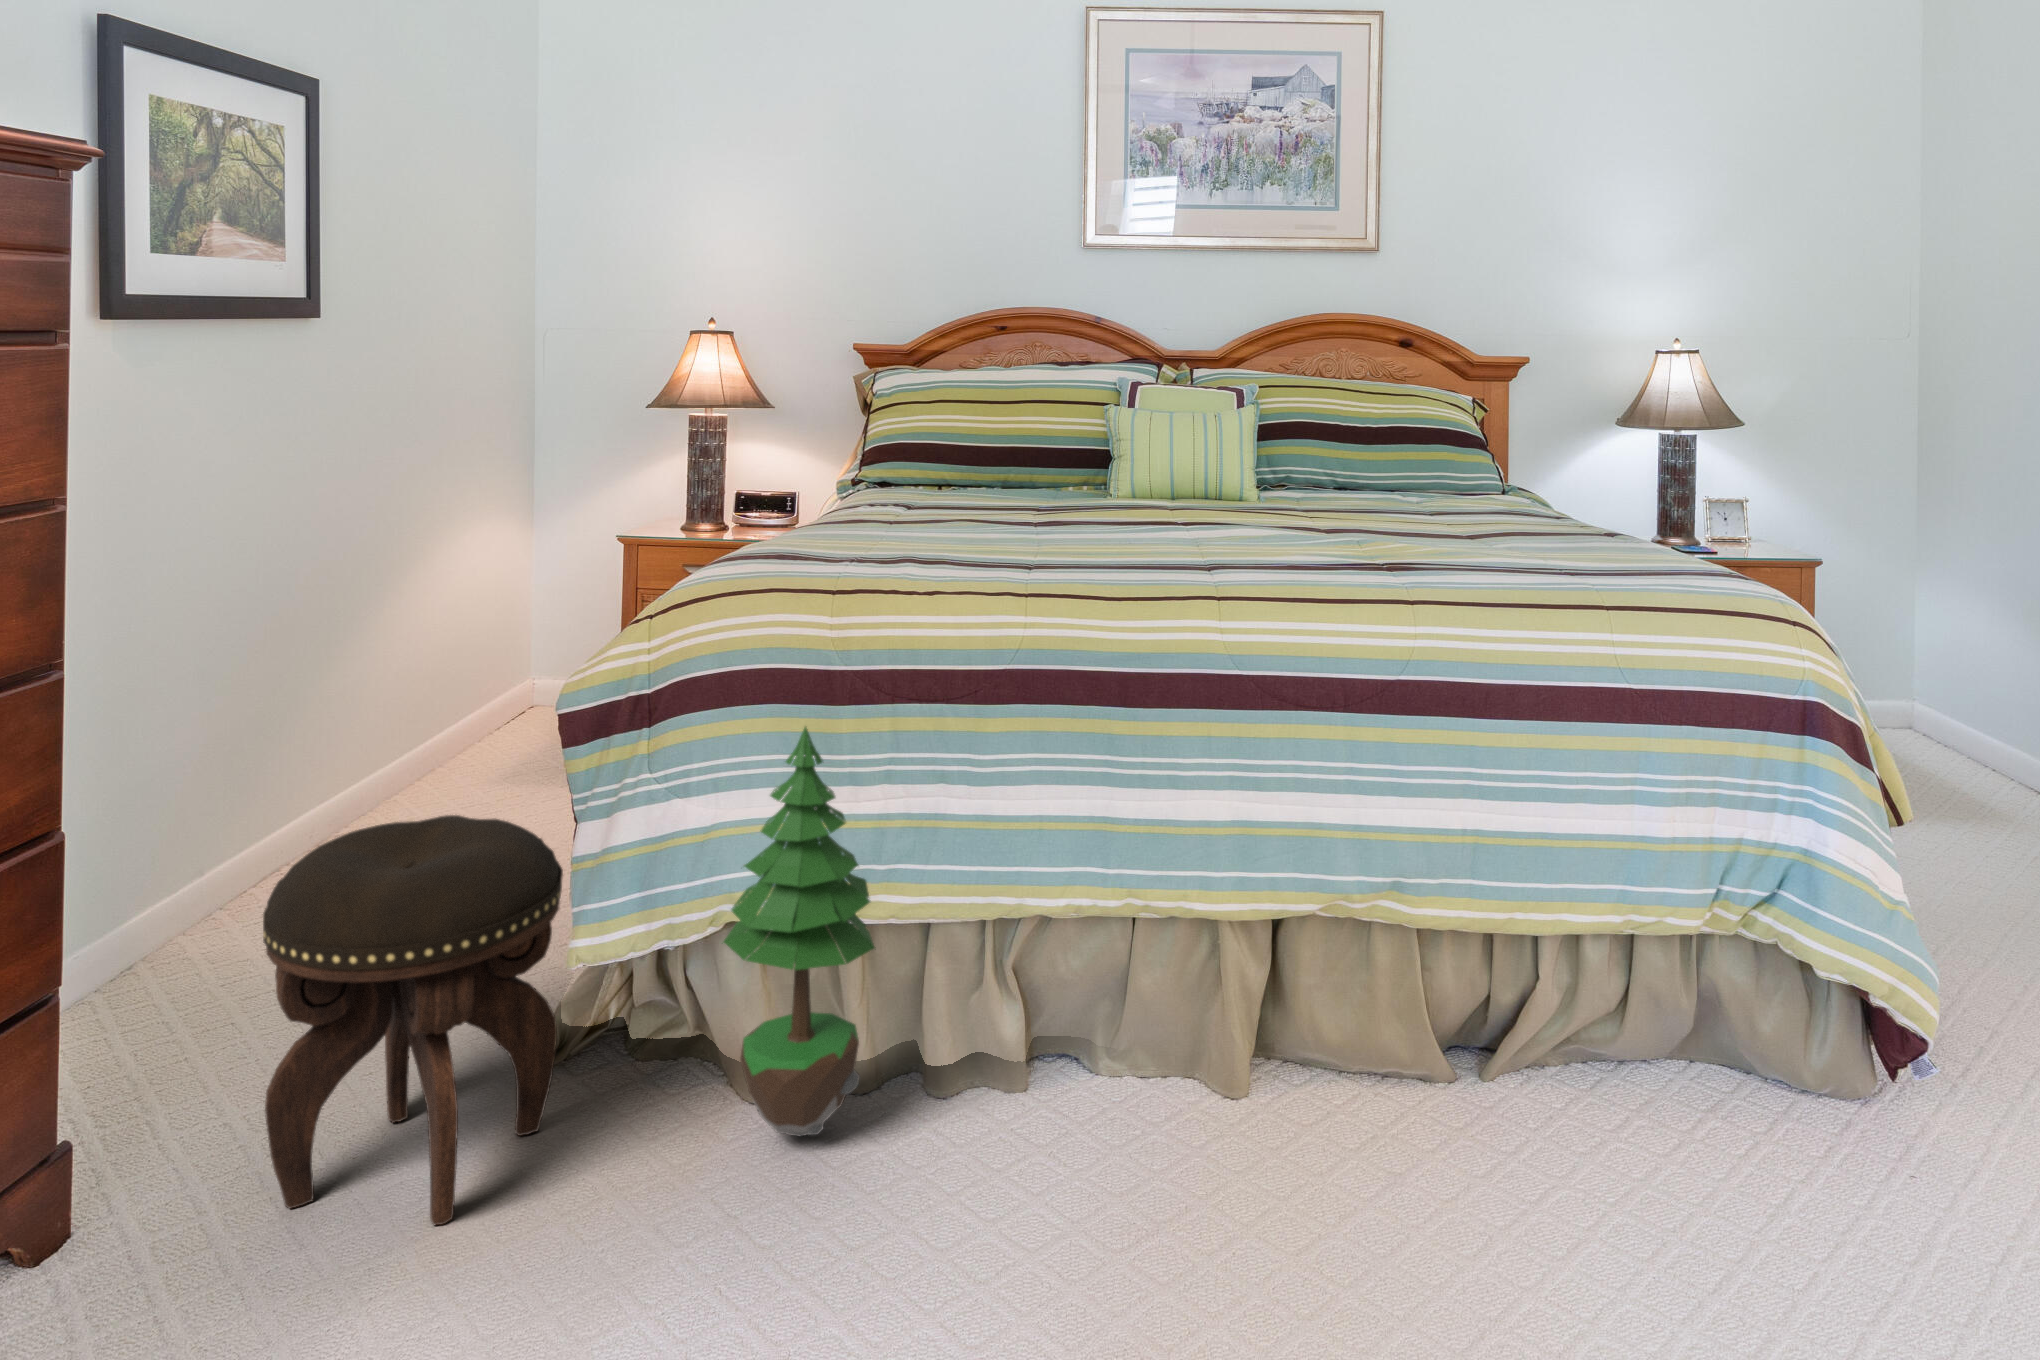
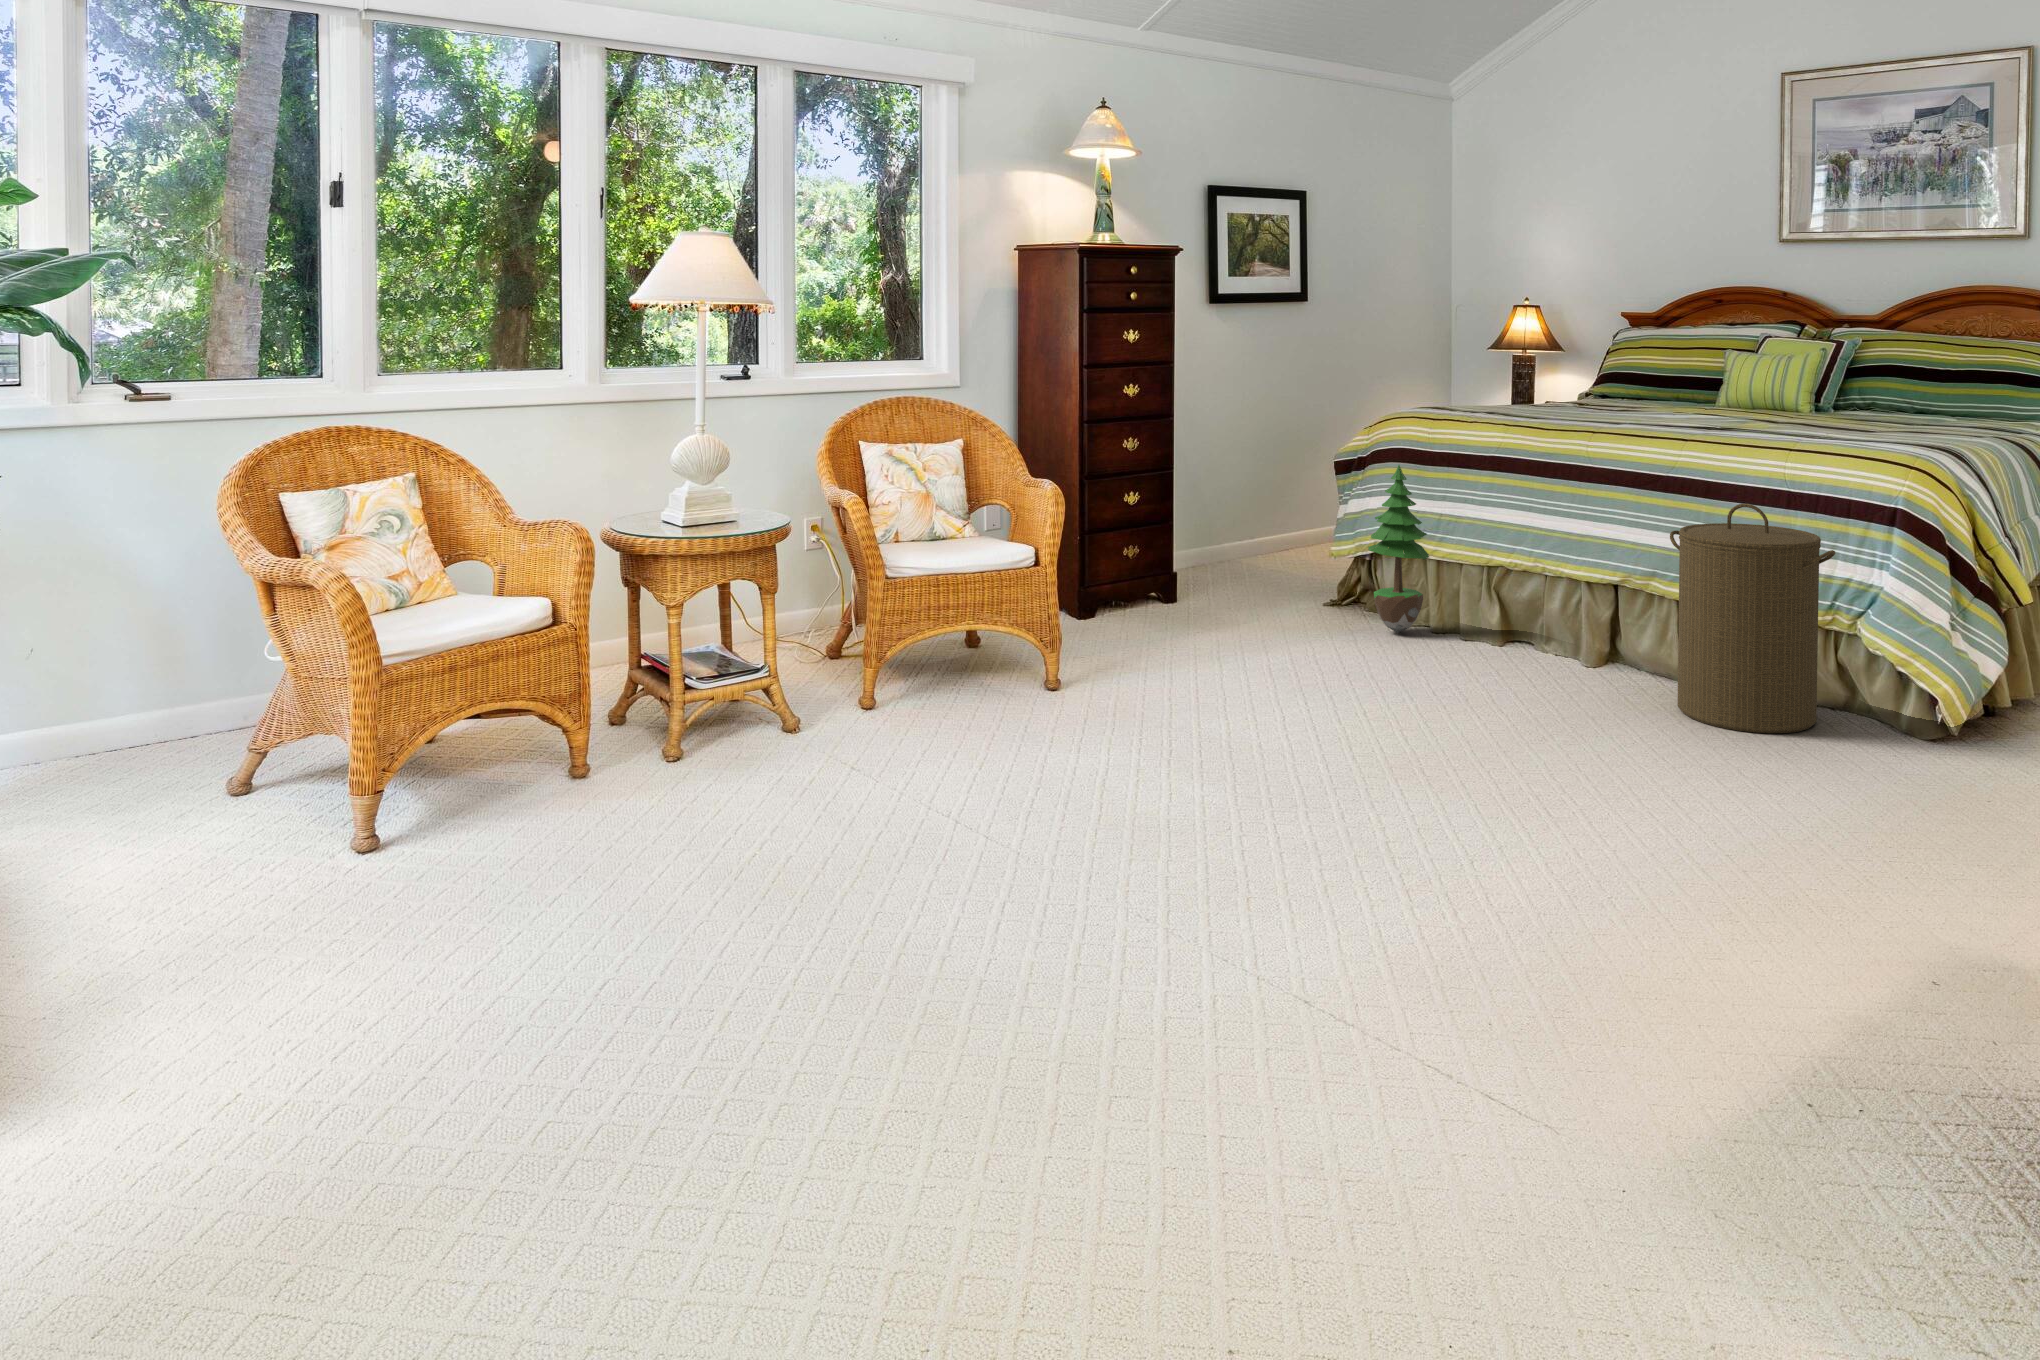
laundry hamper: none [1523,757,1855,1270] -> present [1670,504,1835,733]
footstool: present [263,815,563,1225] -> none [1221,491,1321,622]

